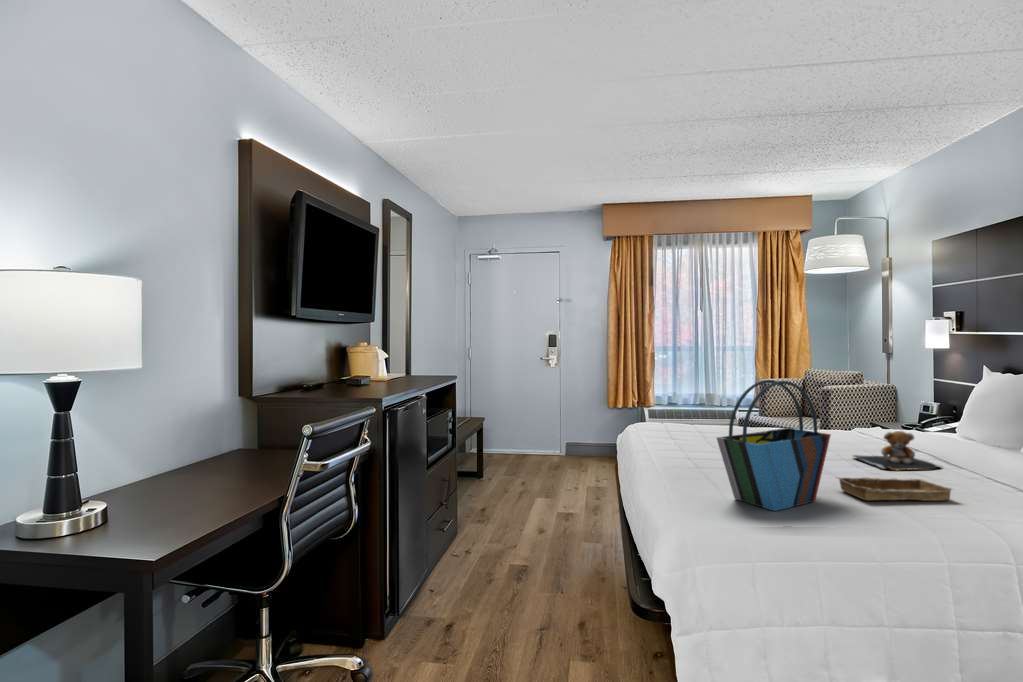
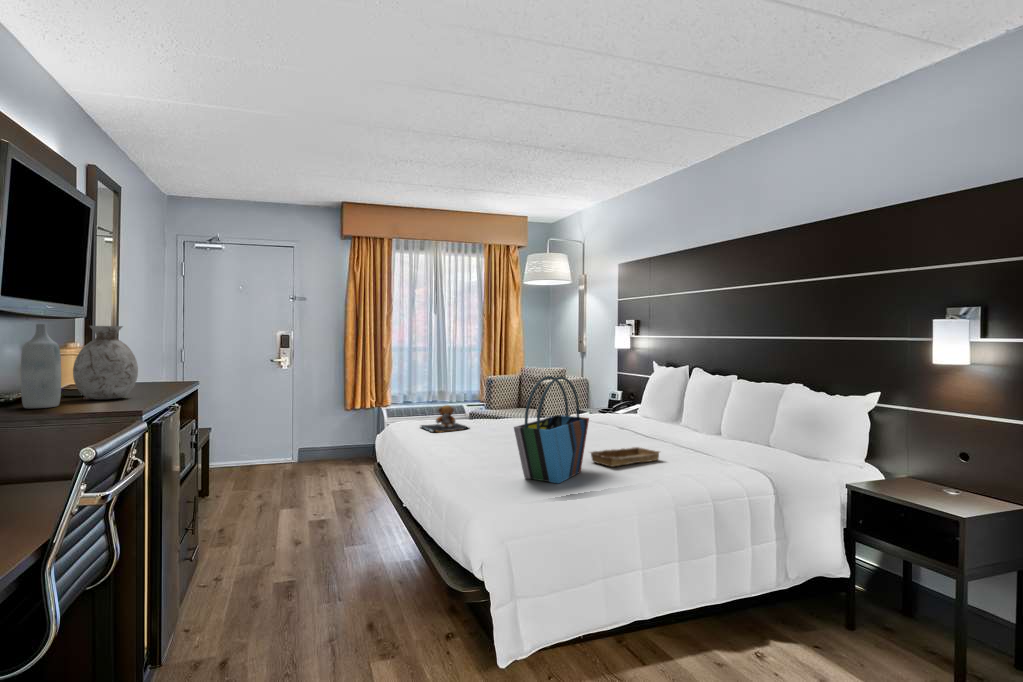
bottle: none [318,328,342,393] -> present [21,324,61,408]
vase: none [356,329,399,388] -> present [73,326,138,400]
teddy bear: present [854,431,939,470] -> present [421,405,468,432]

